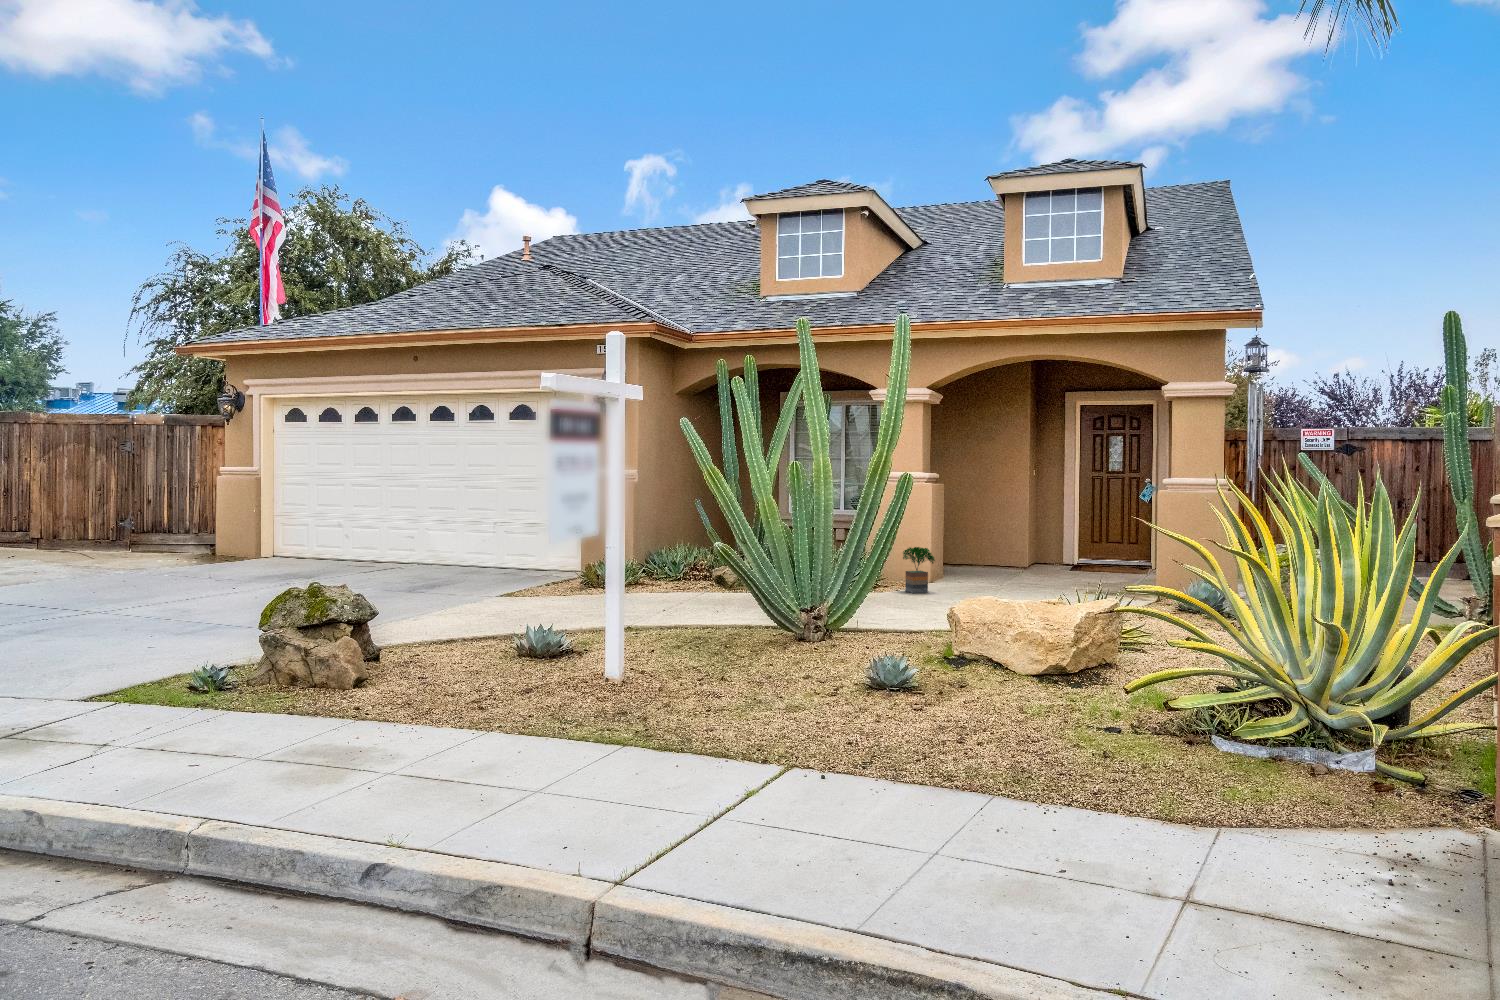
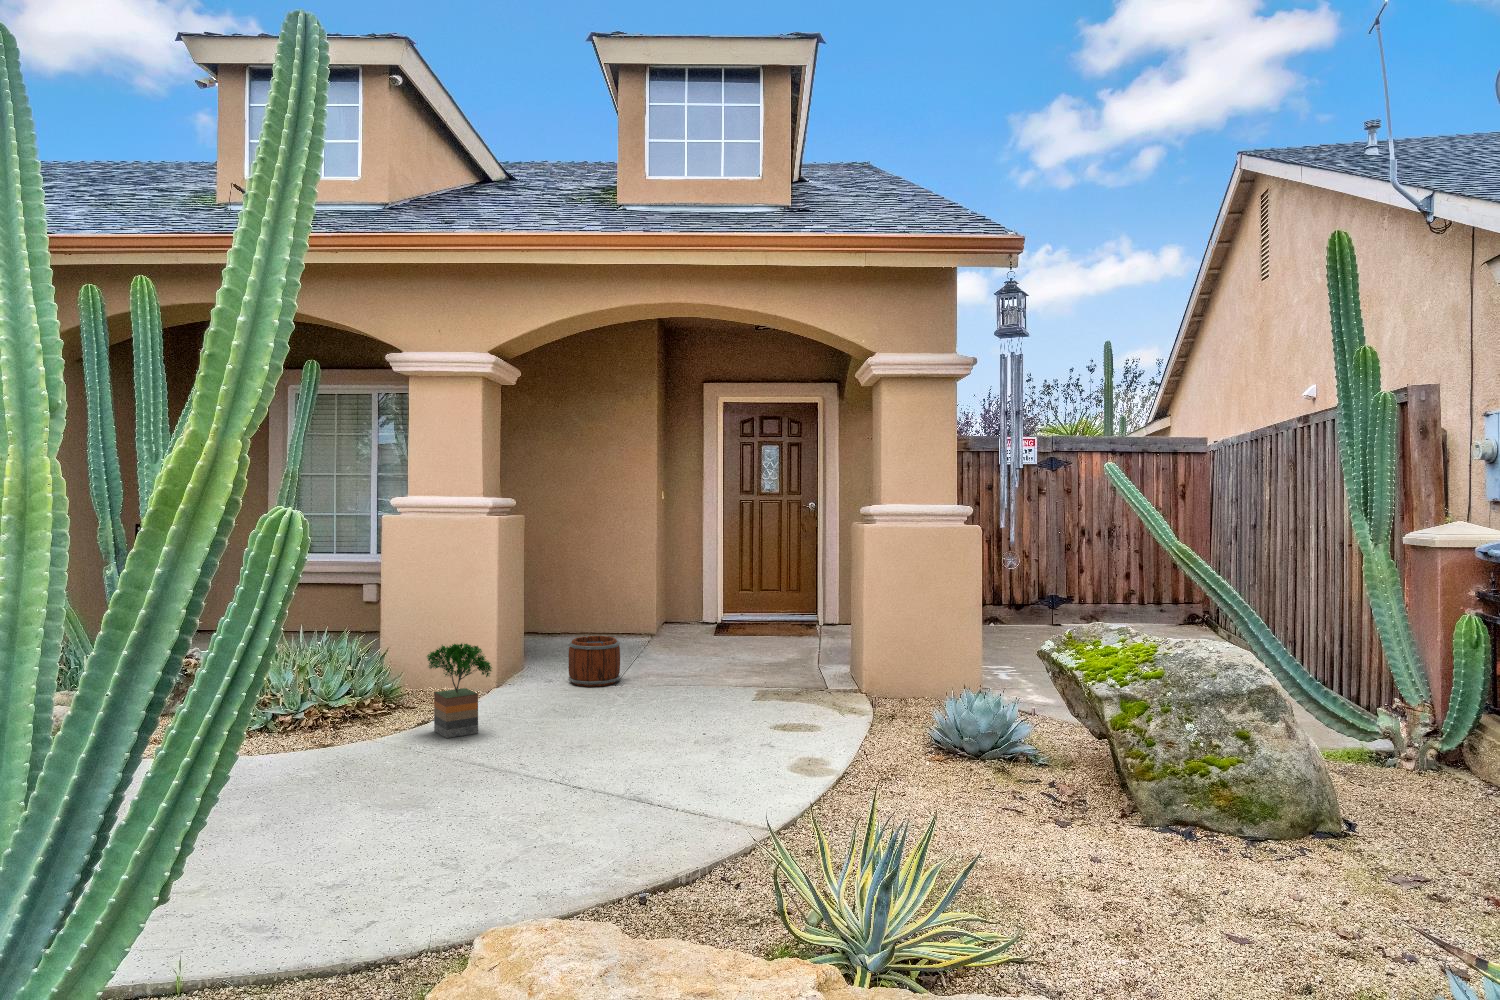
bucket: none [973,554,1003,582] -> present [568,636,620,687]

